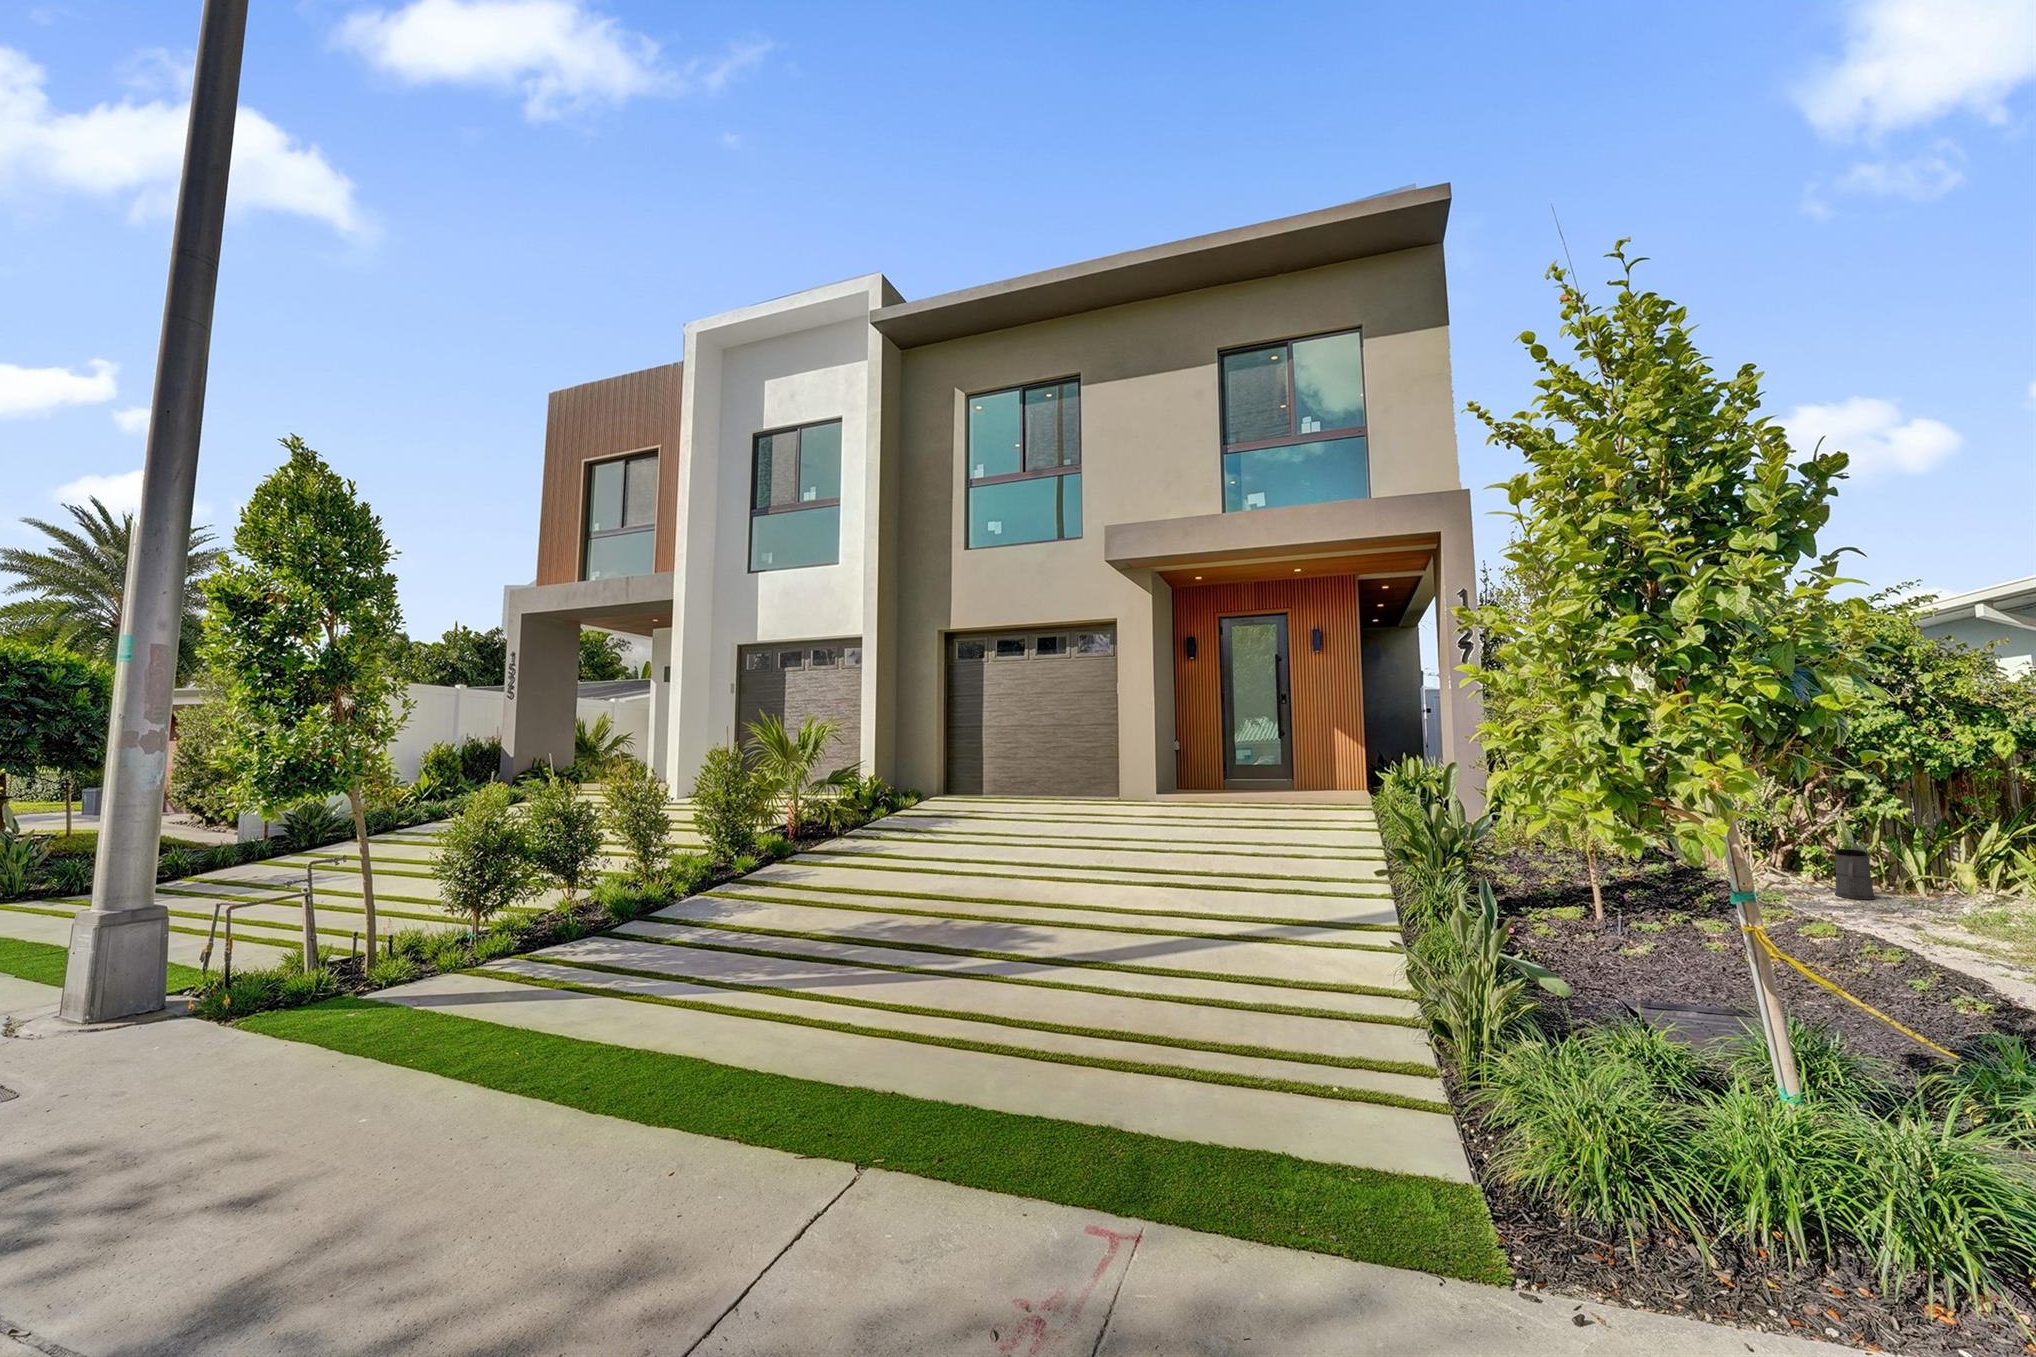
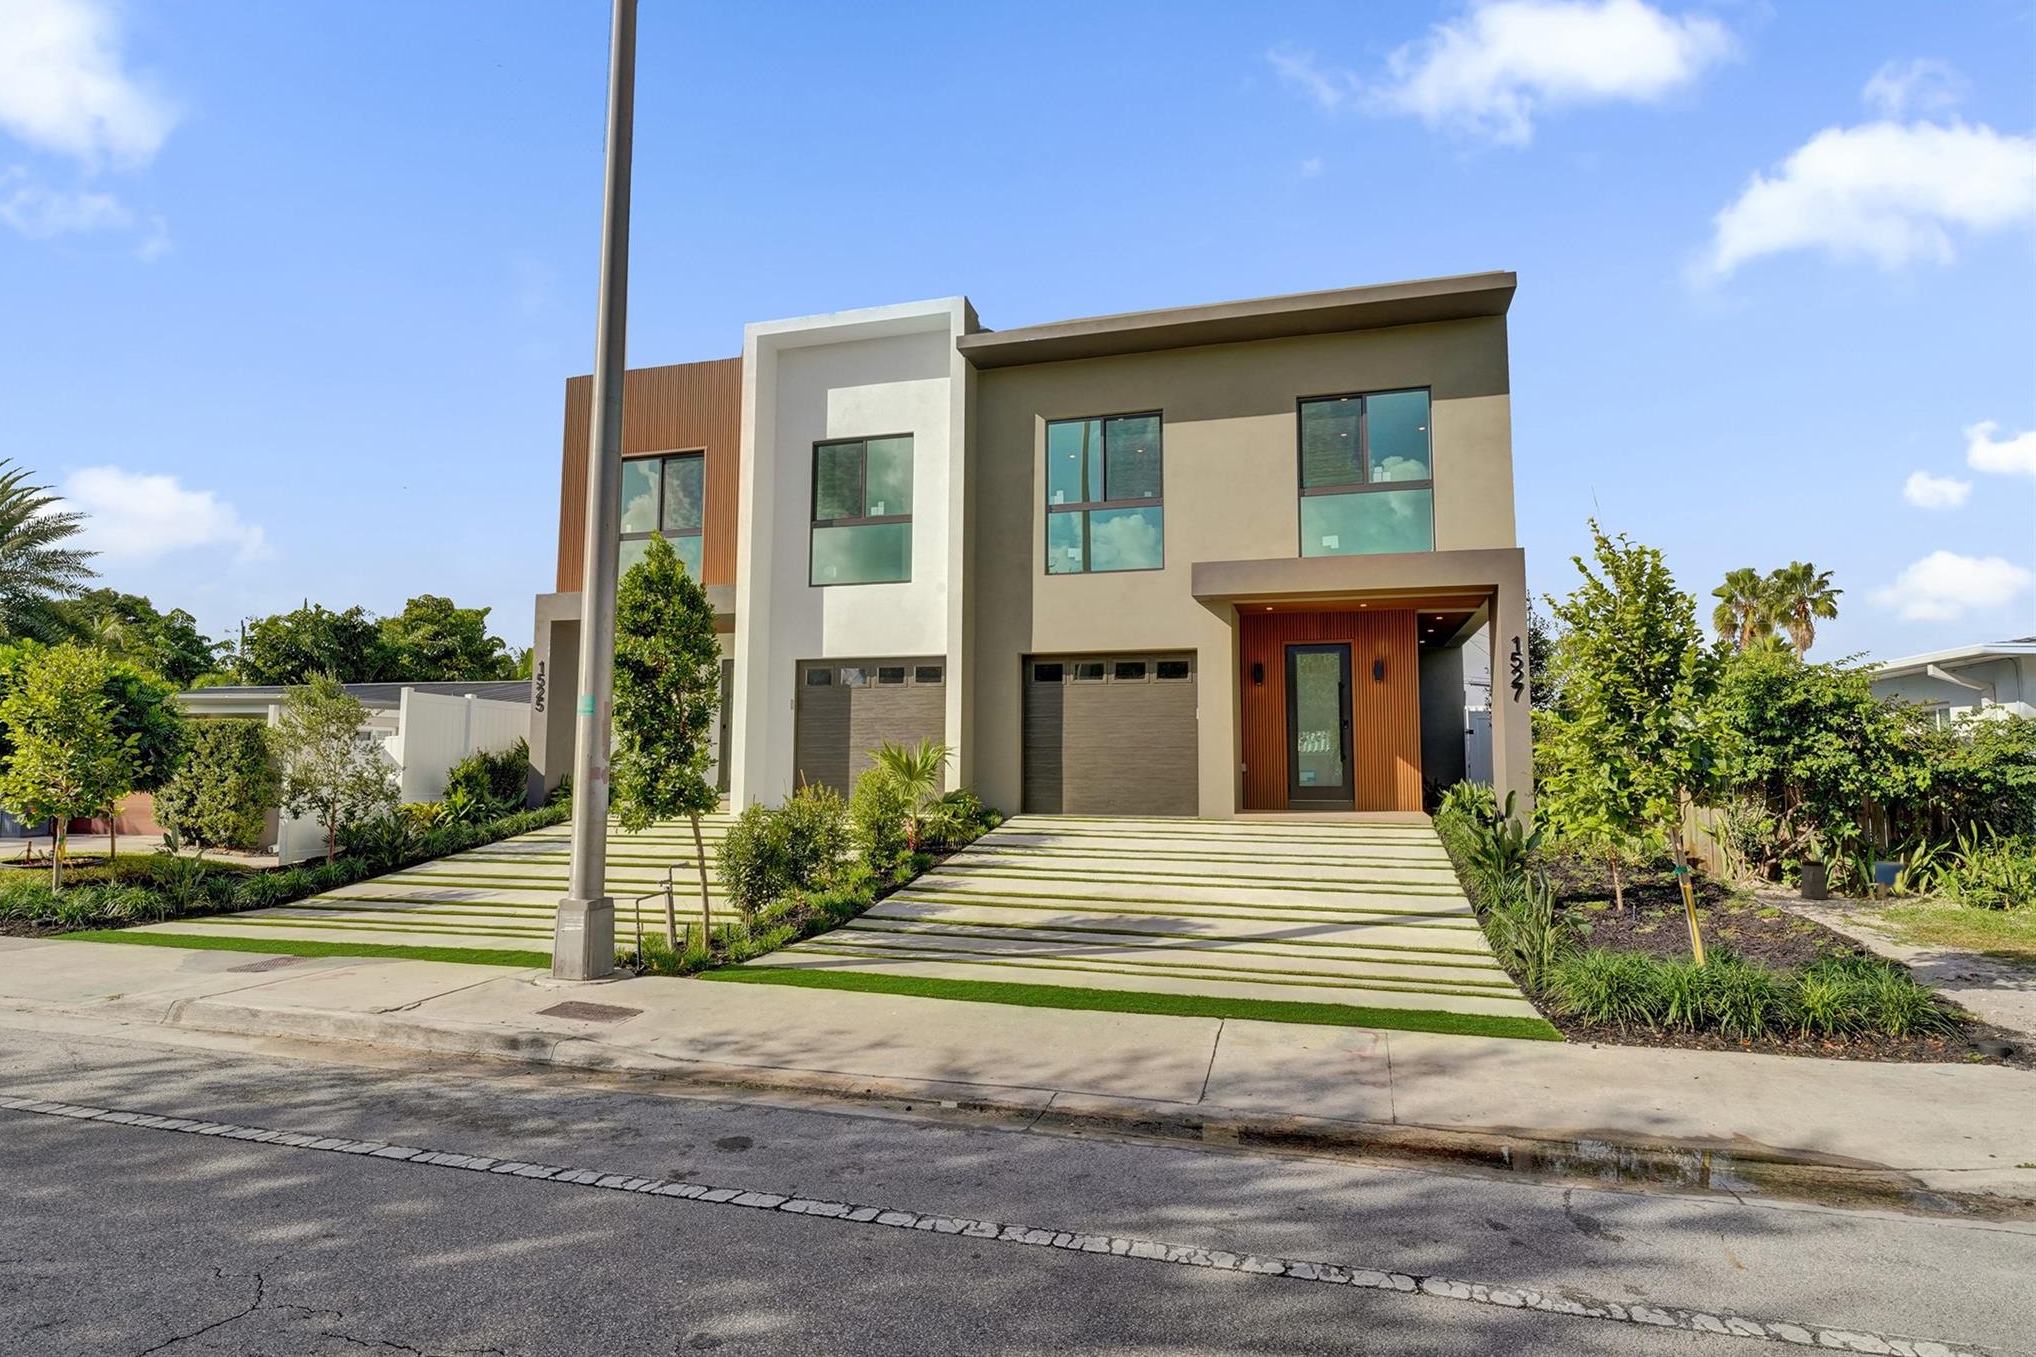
planter: none [1933,849,1981,897] -> present [1875,862,1905,898]

